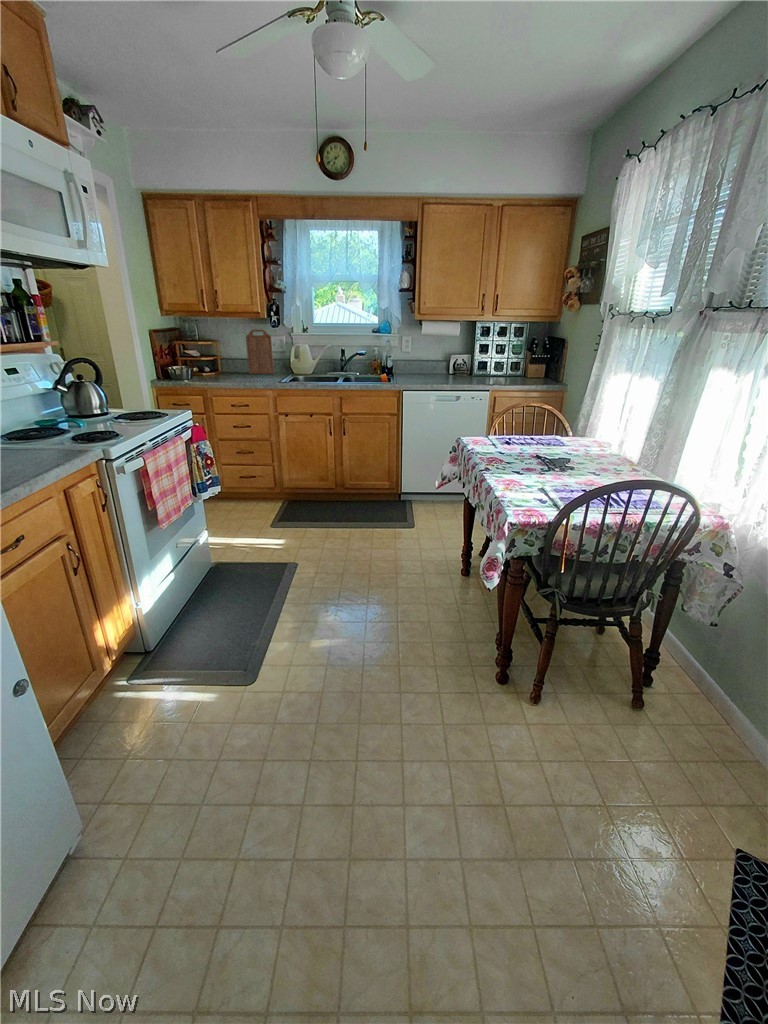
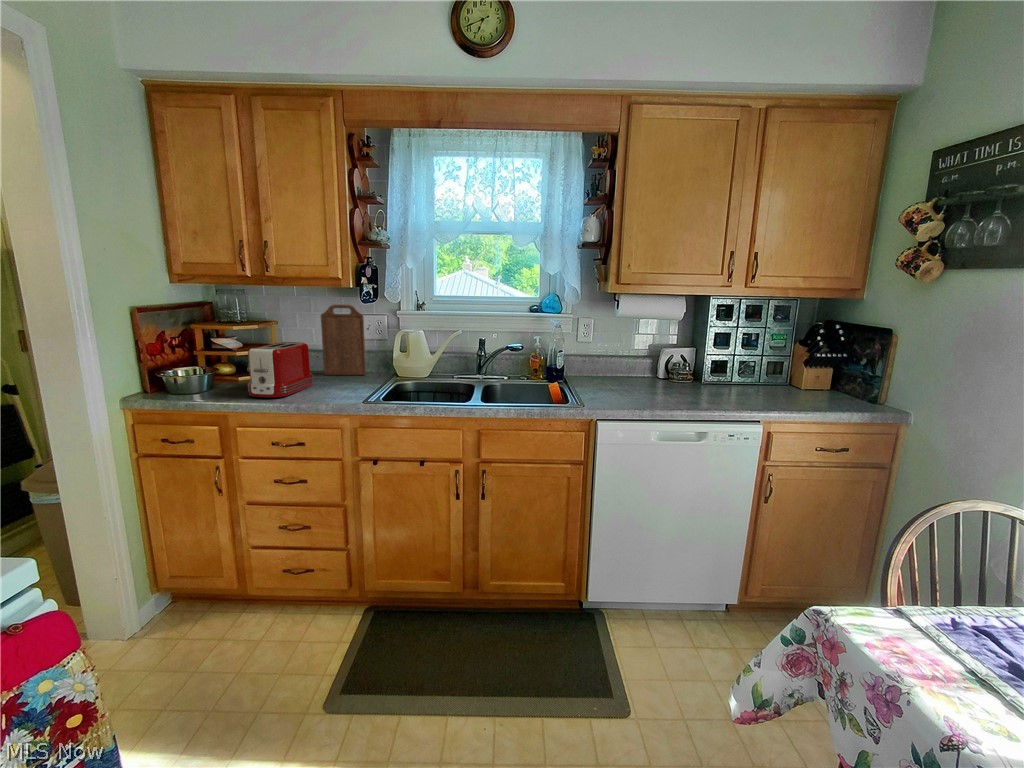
toaster: none [213,352,246,382] -> present [248,342,314,397]

